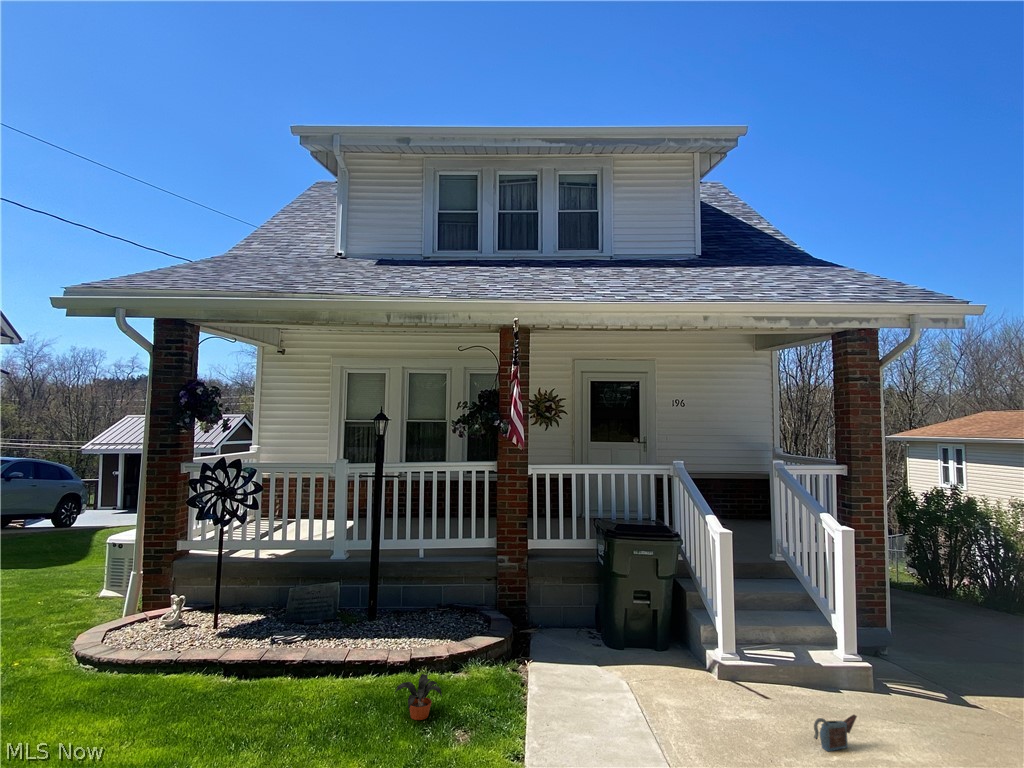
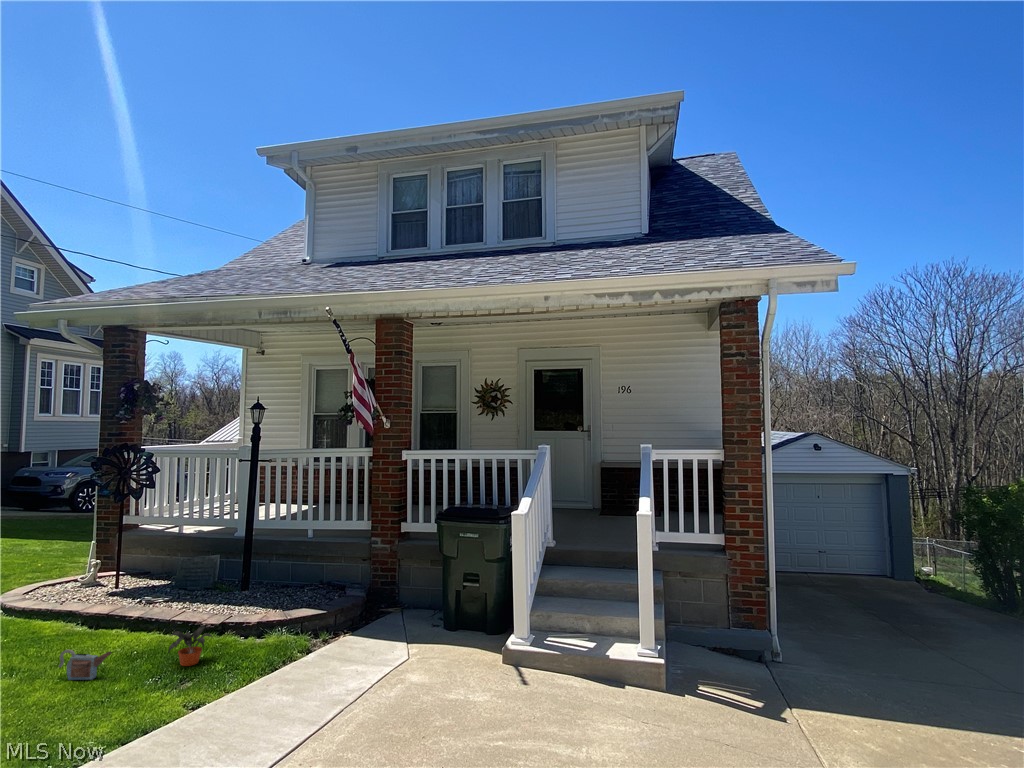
watering can: present [814,715,857,751] -> present [59,650,112,680]

